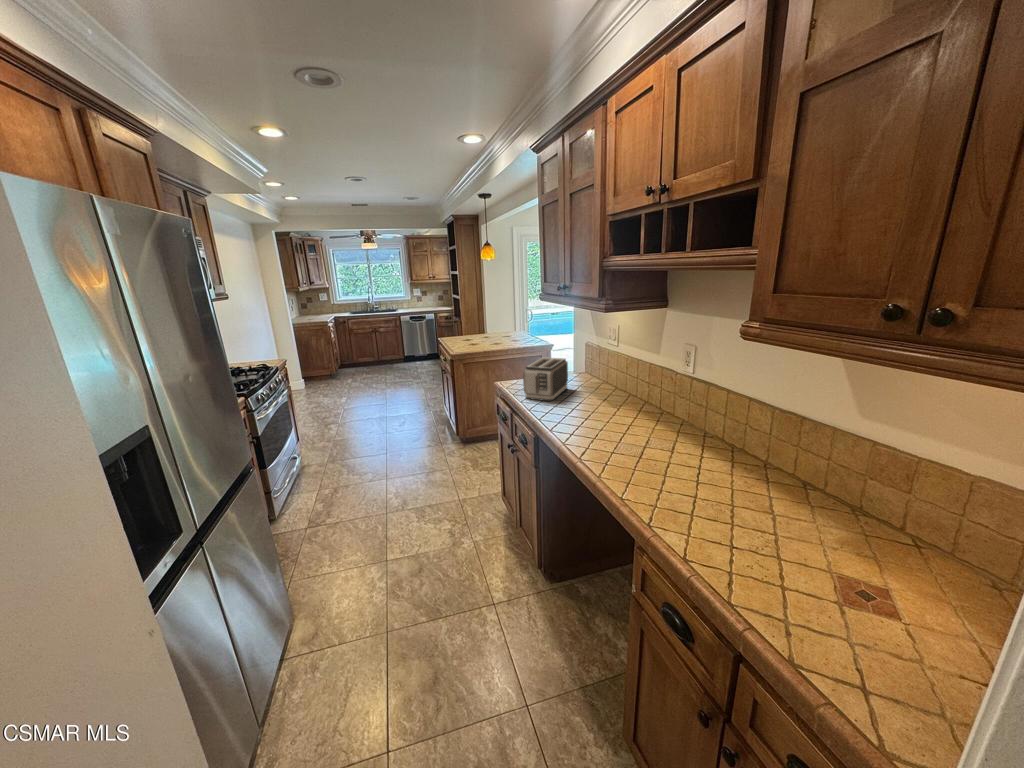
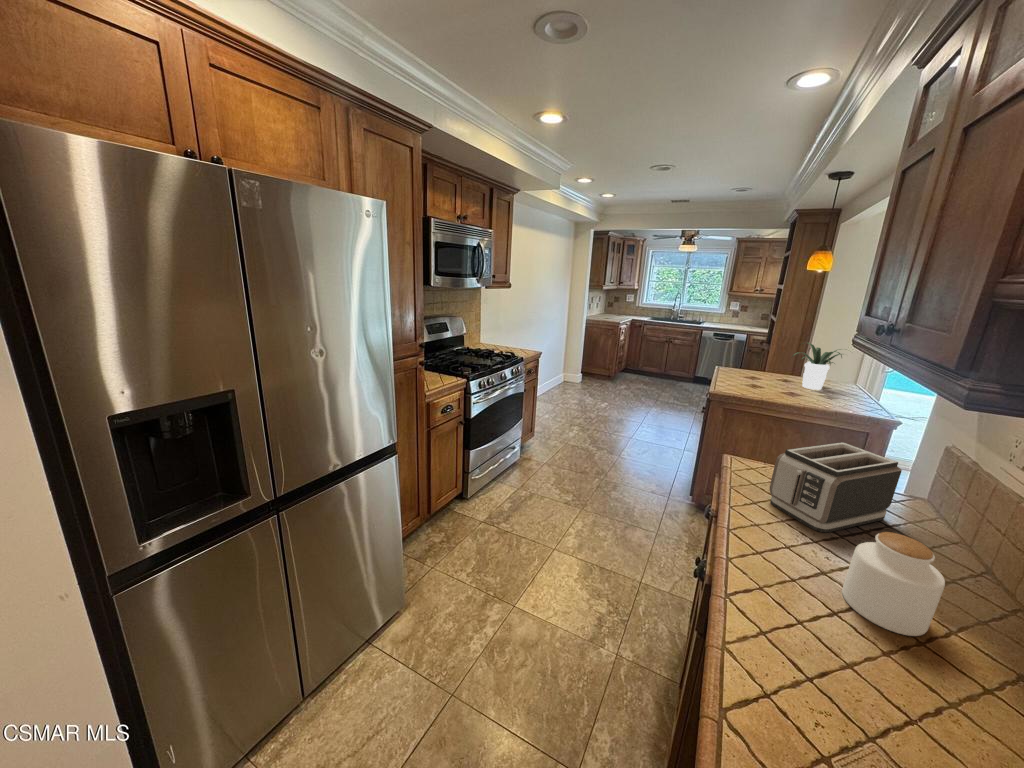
potted plant: none [488,311,519,340] -> present [792,343,842,390]
jar: none [571,381,599,419] -> present [842,532,945,636]

